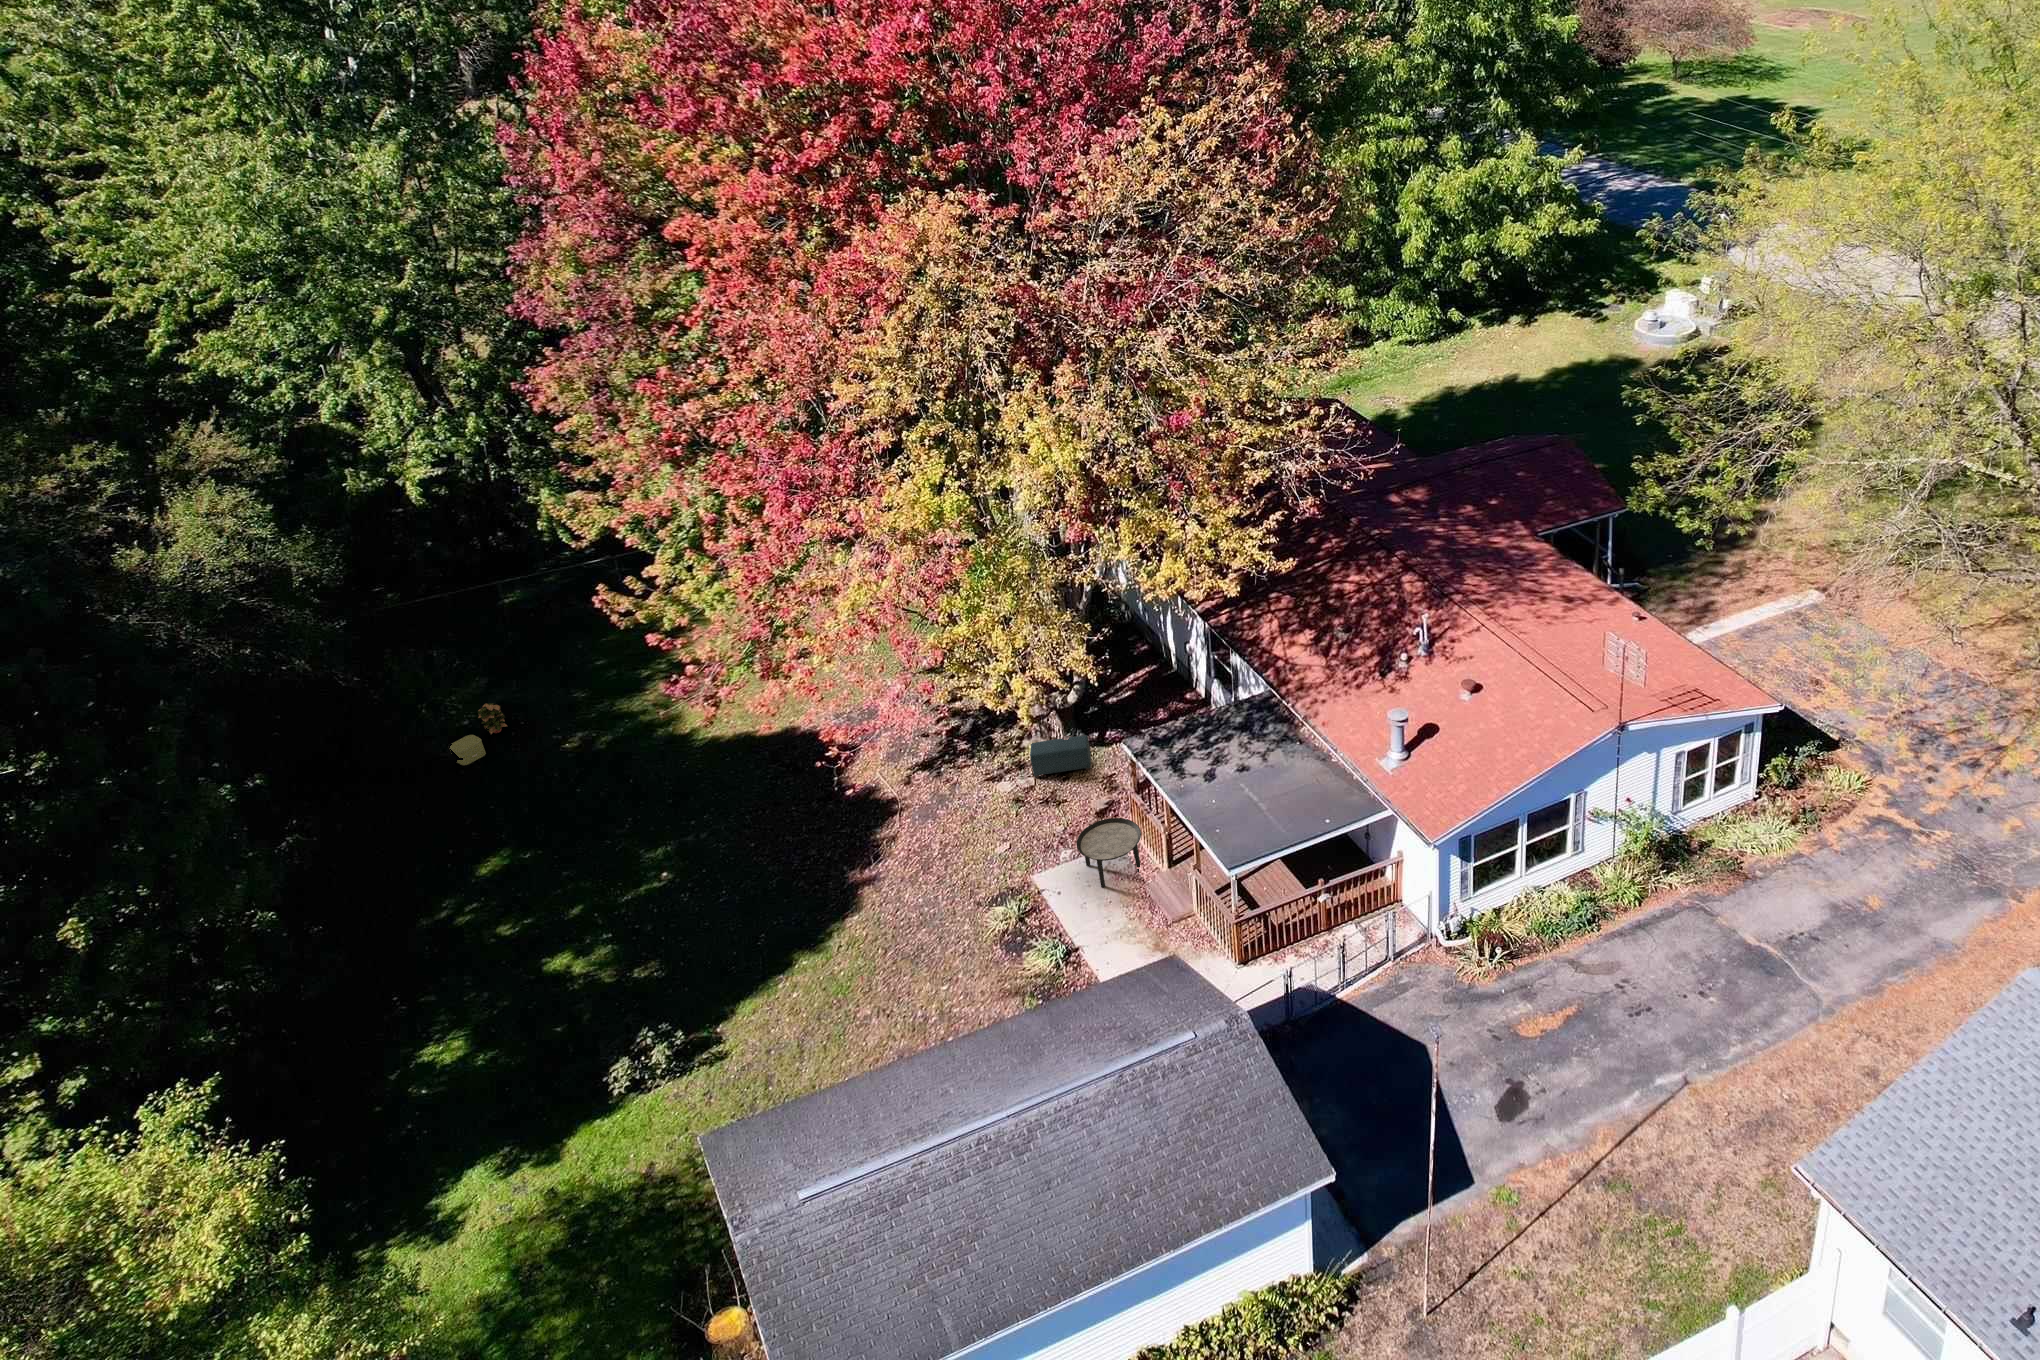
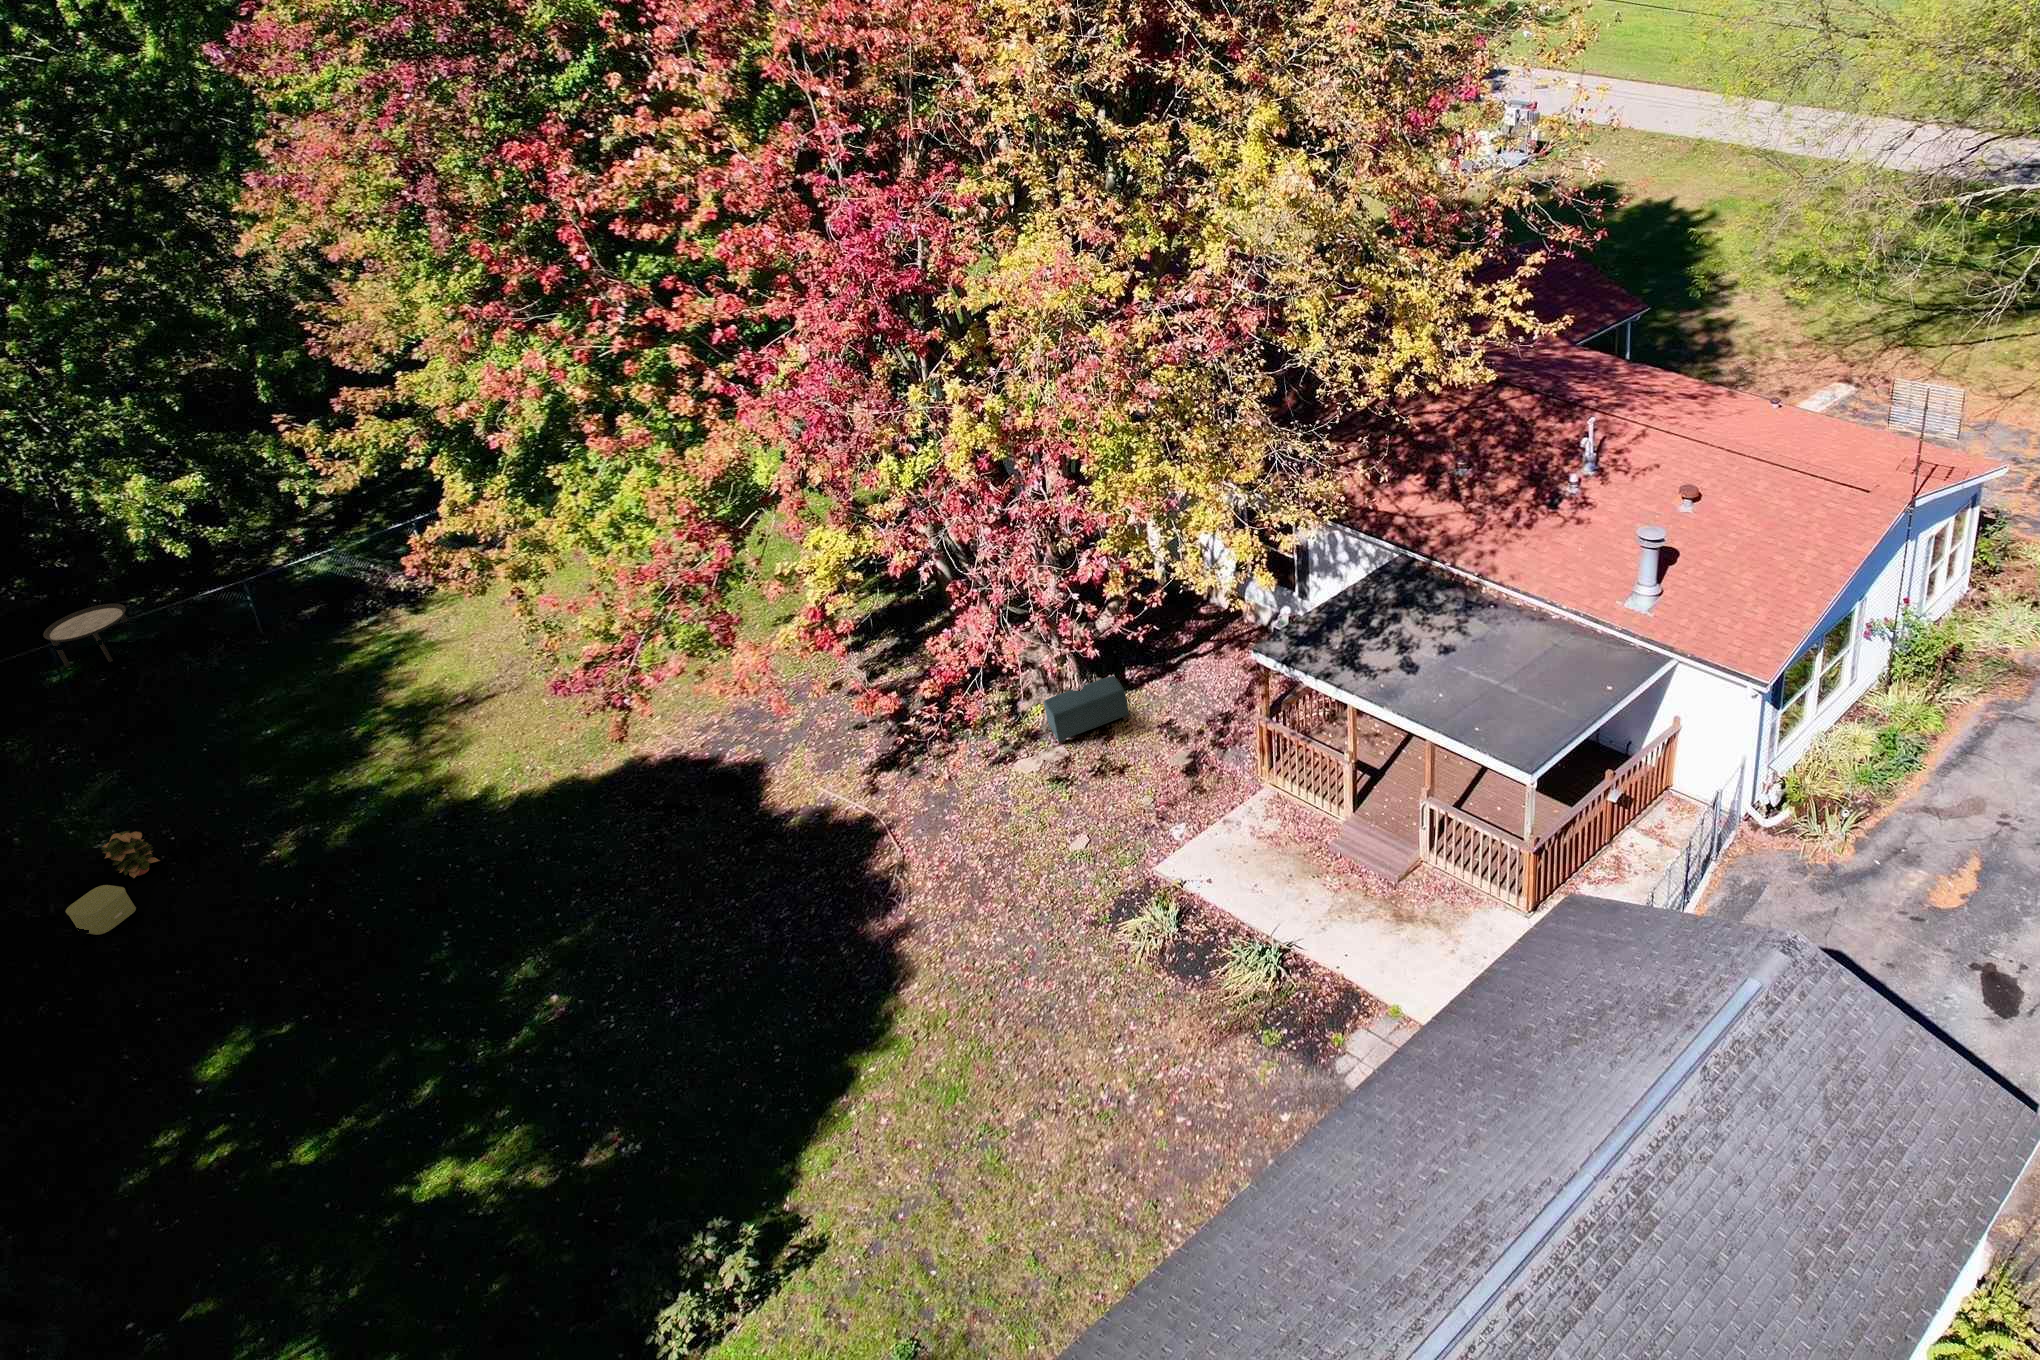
round table: present [1076,818,1141,888] -> present [43,604,128,667]

